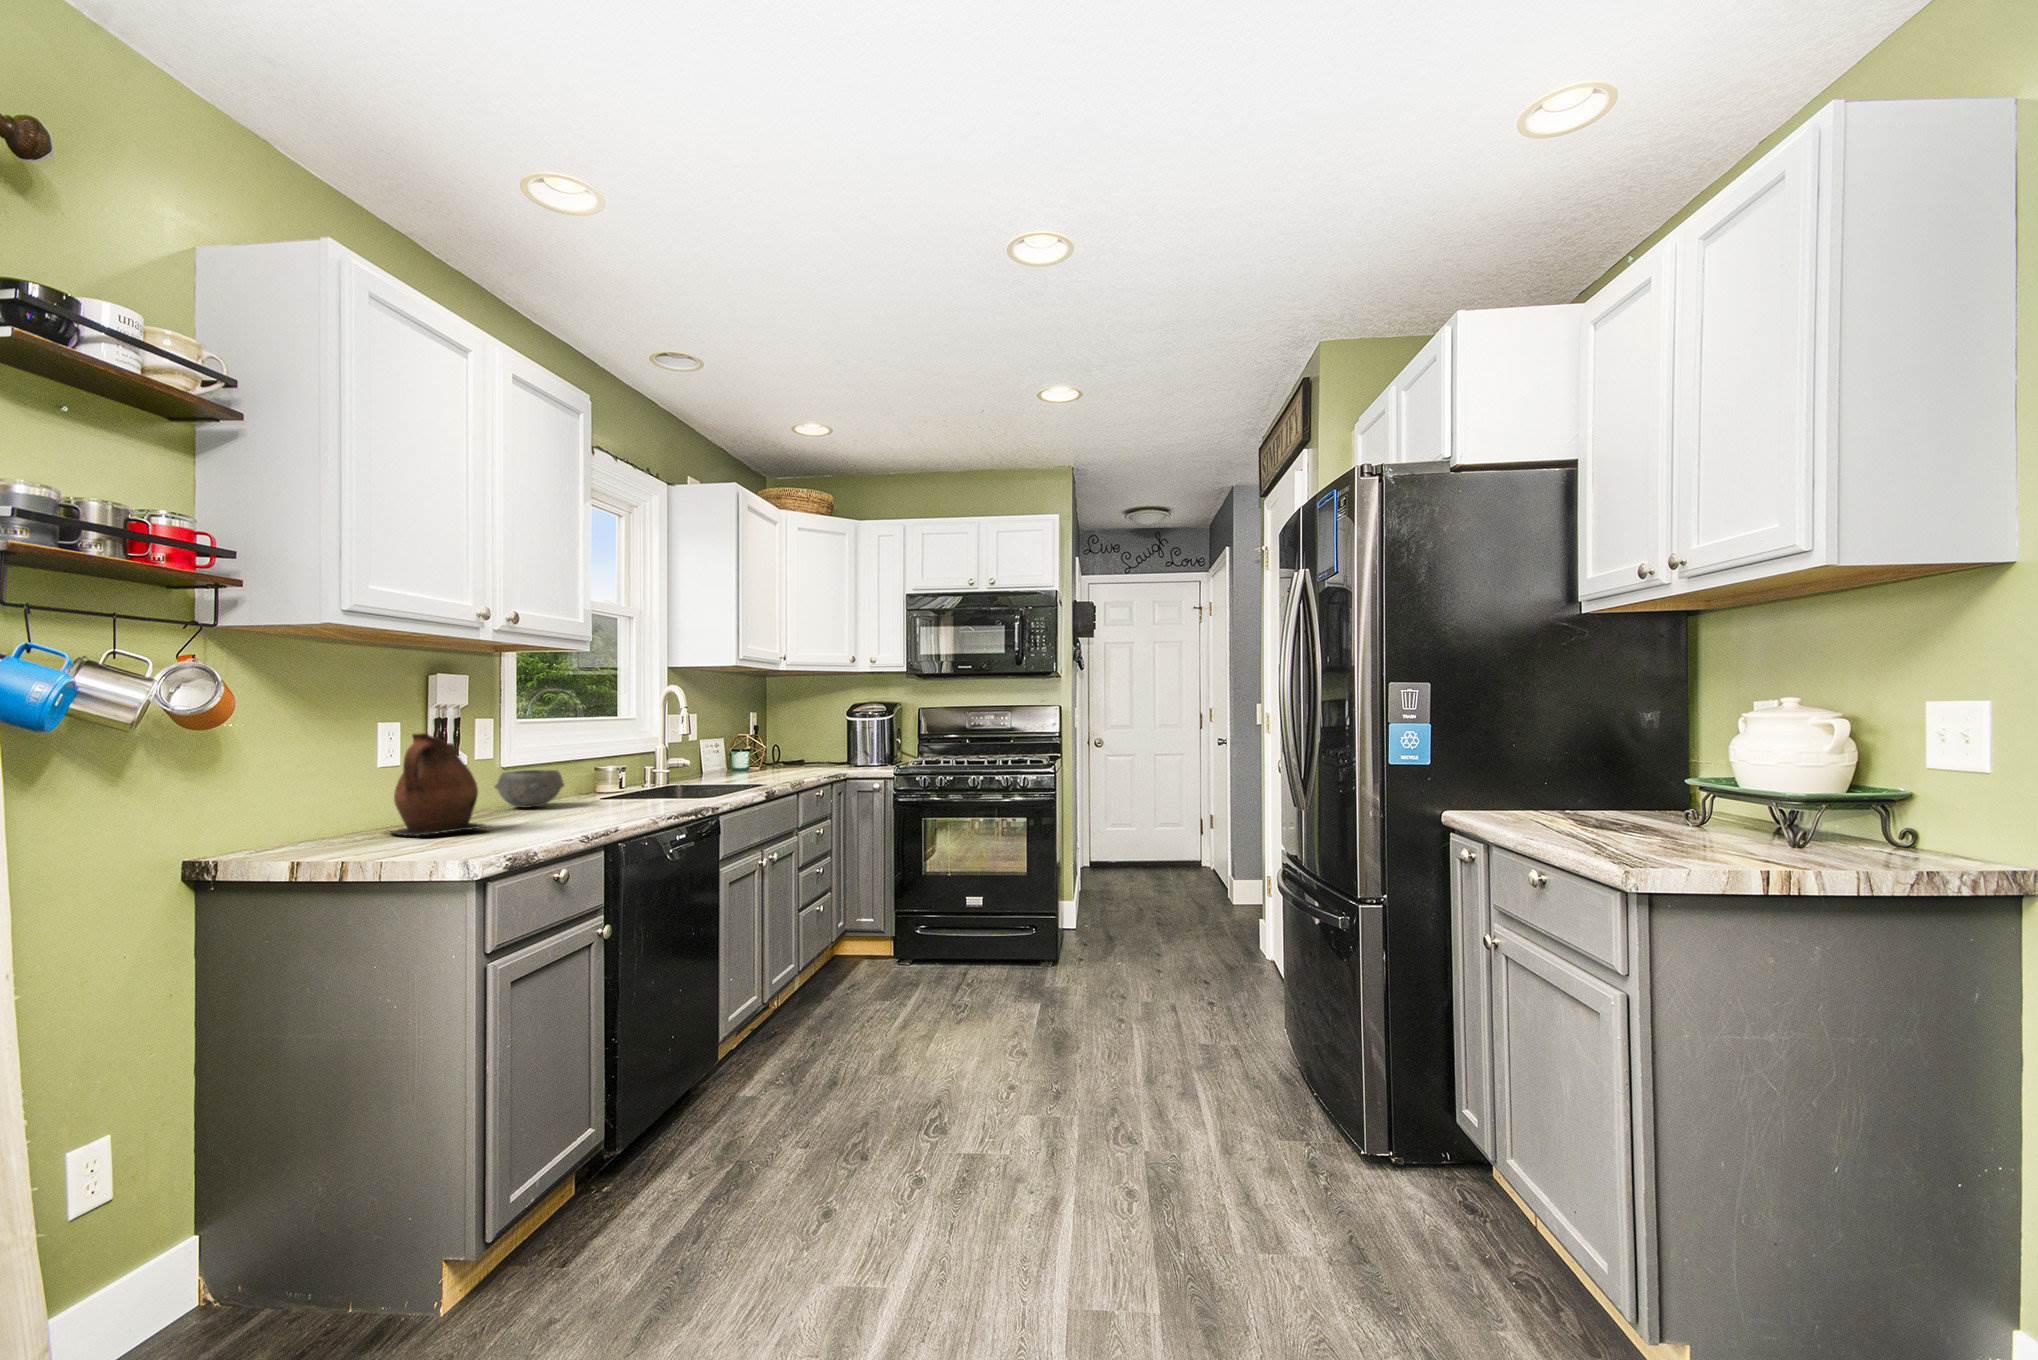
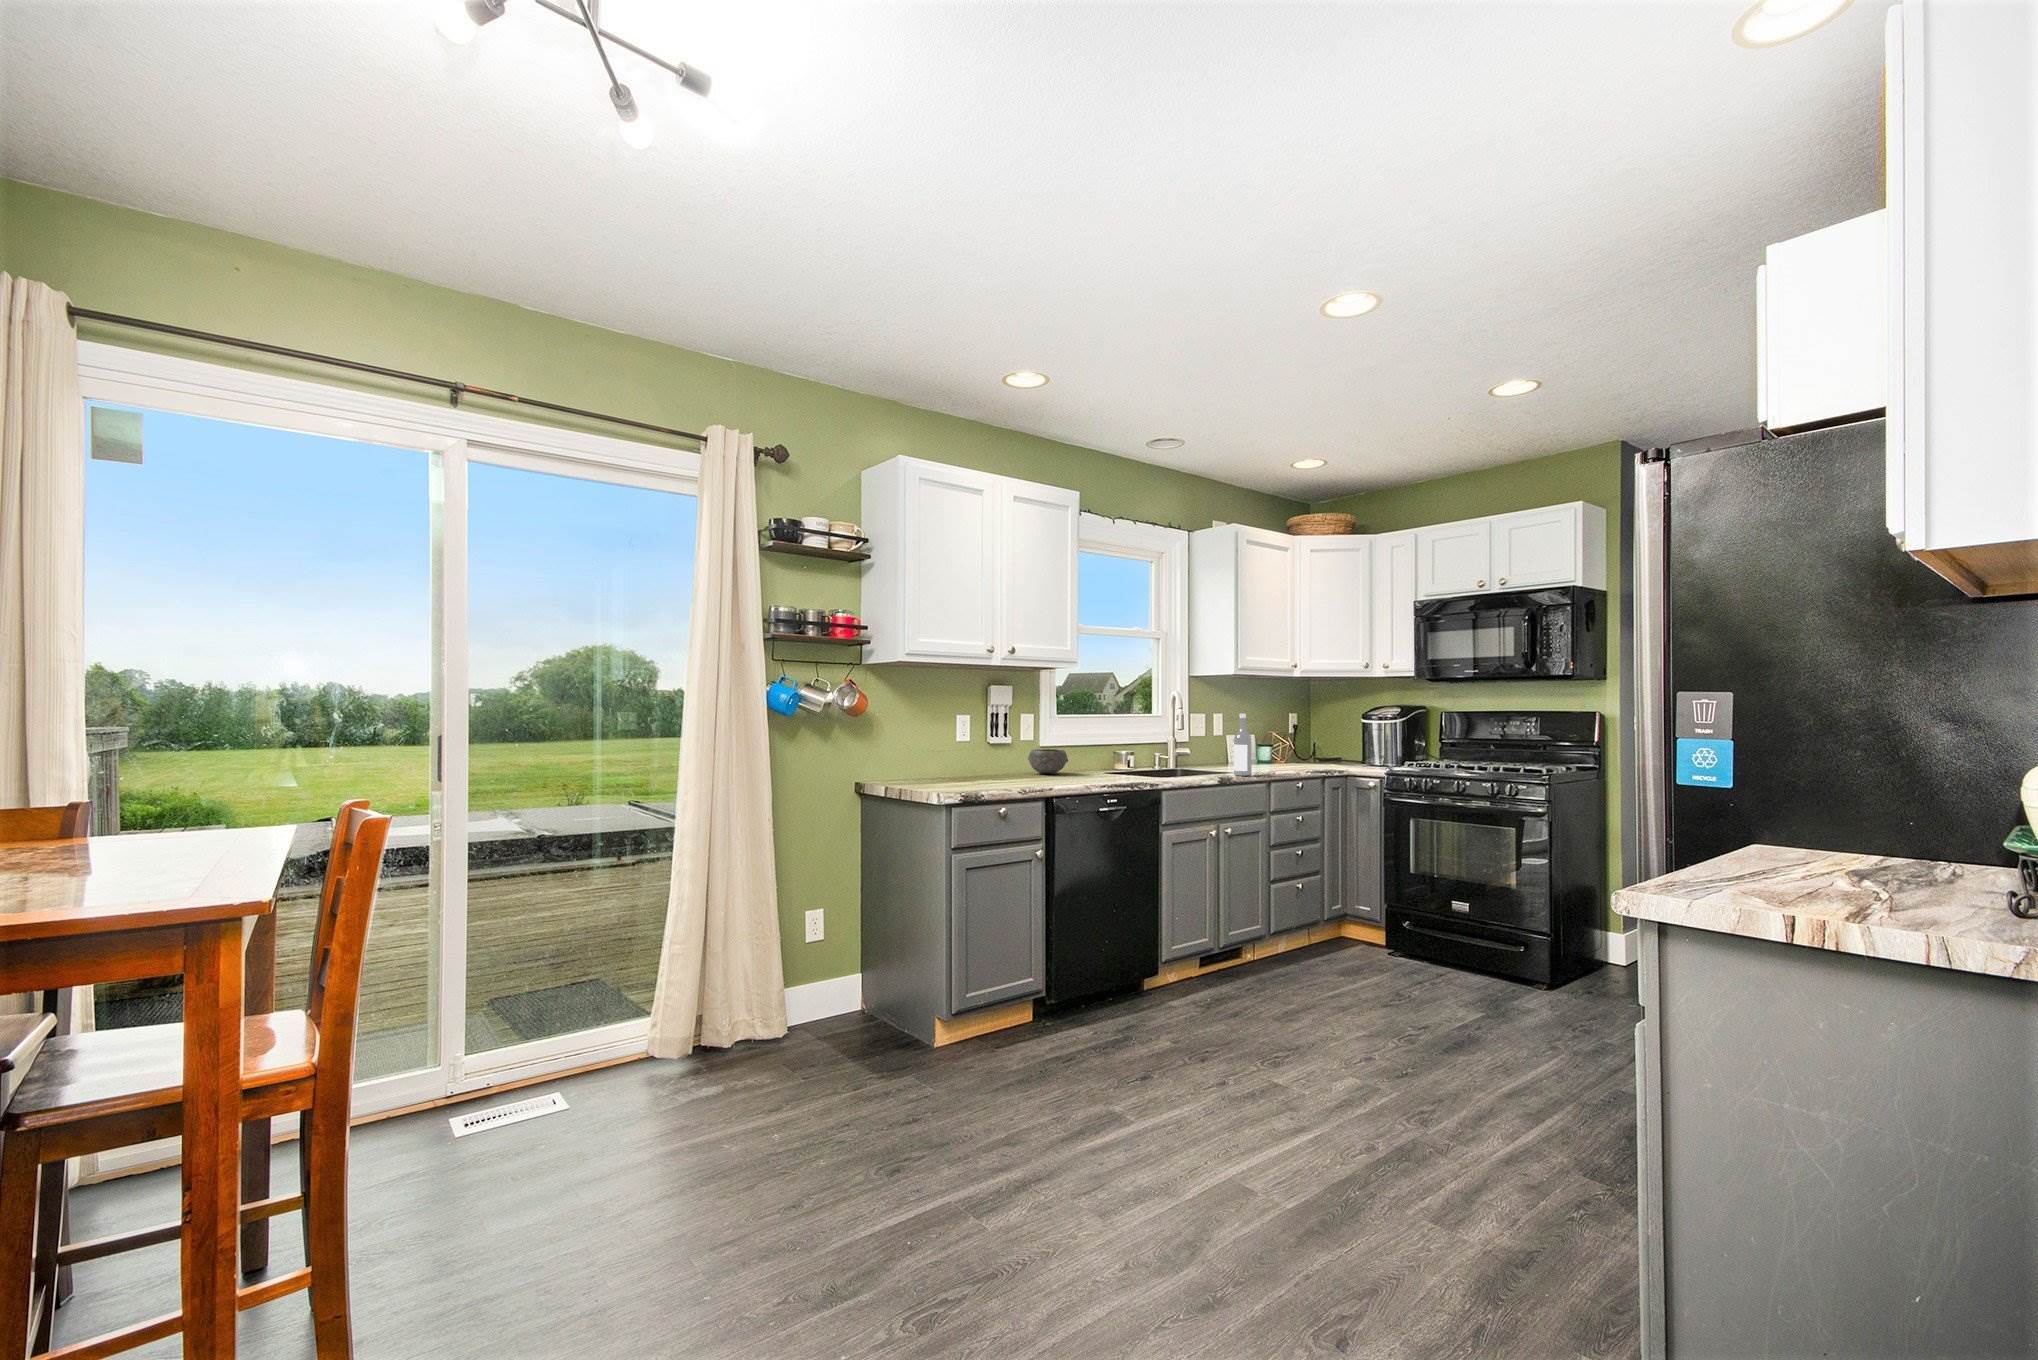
wine bottle: none [766,711,788,787] -> present [1234,713,1252,776]
ceramic pitcher: present [390,733,490,836] -> none [946,722,996,782]

